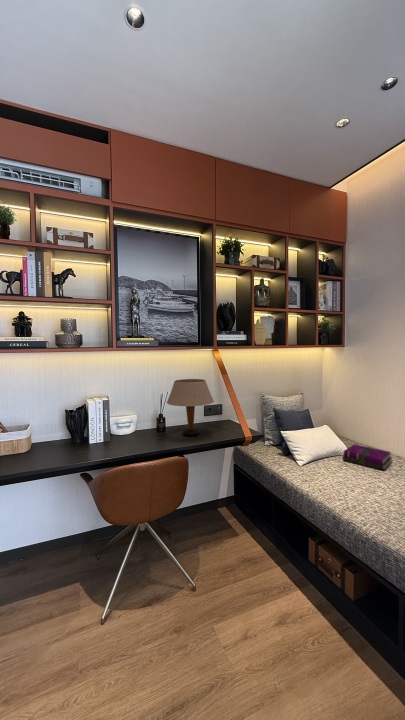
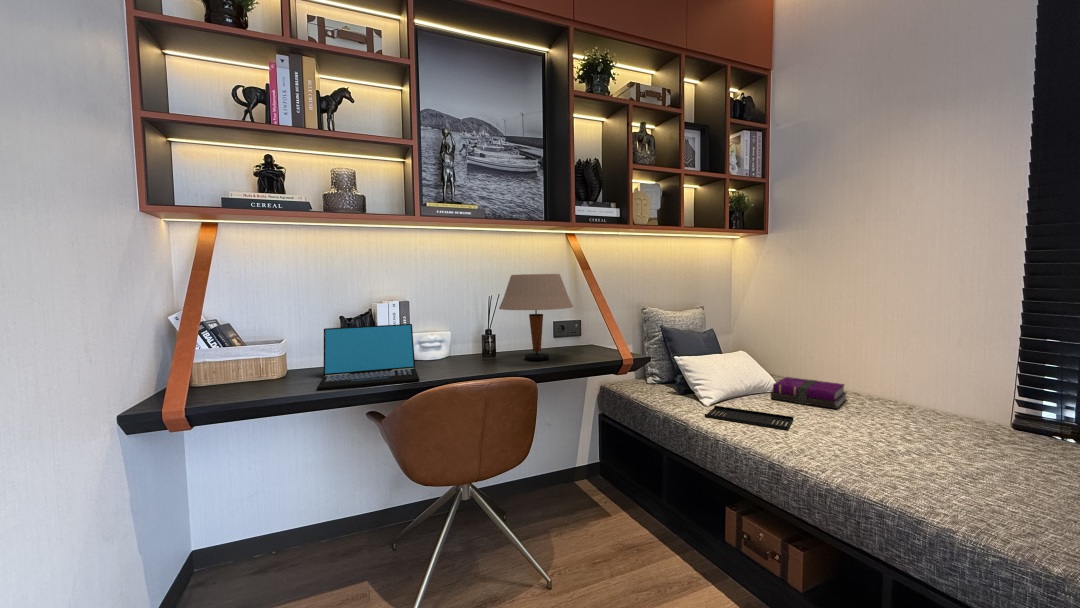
laptop: none [48,414,113,464] -> present [317,324,420,390]
tray: none [297,466,354,488] -> present [705,406,794,430]

